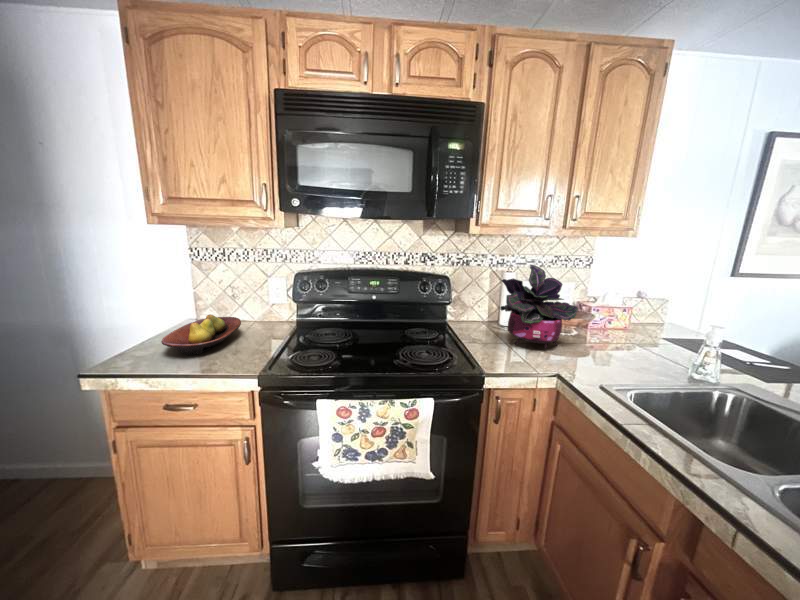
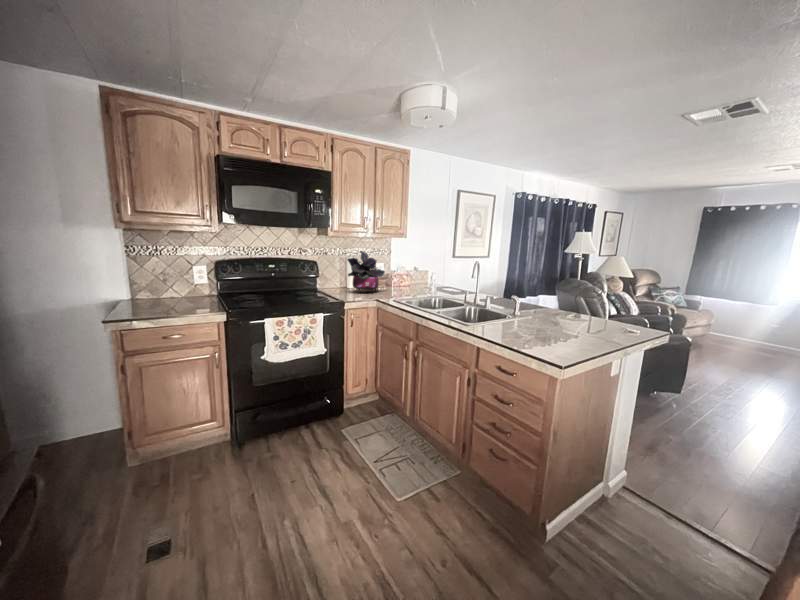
fruit bowl: present [161,315,241,355] -> none [142,287,187,308]

